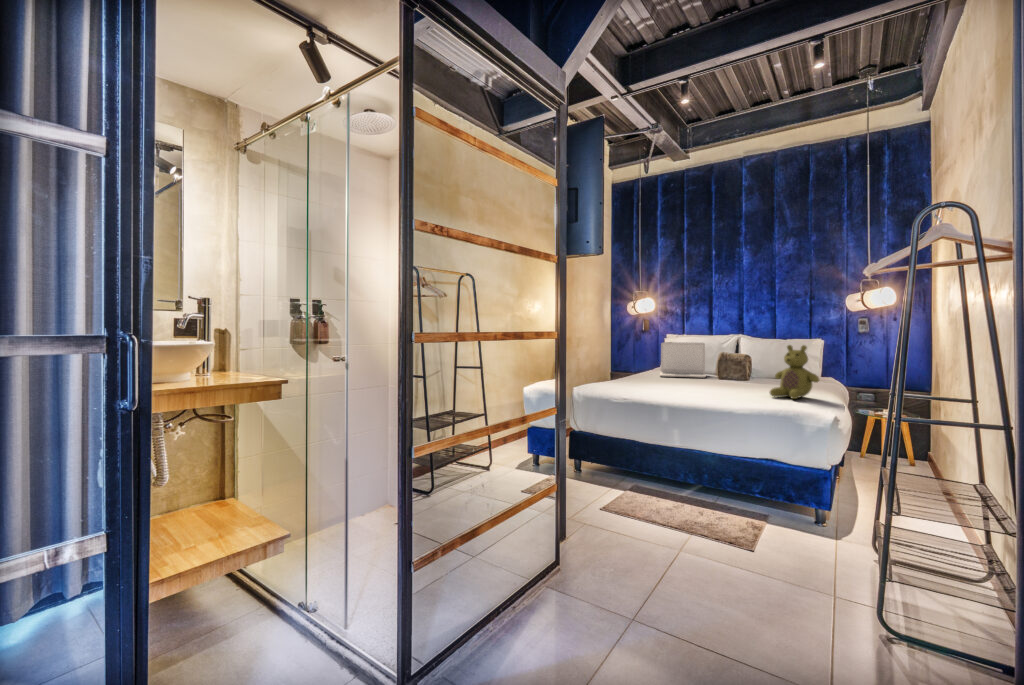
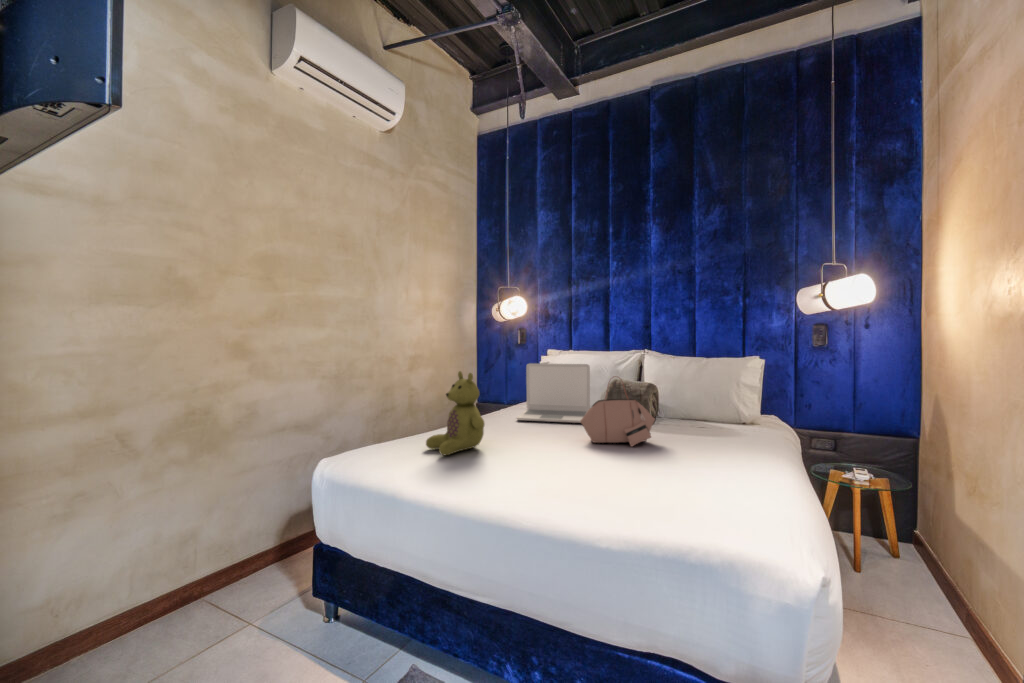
stuffed bear: present [769,345,819,399] -> present [426,371,484,455]
handbag: none [709,346,755,385] -> present [580,376,655,446]

